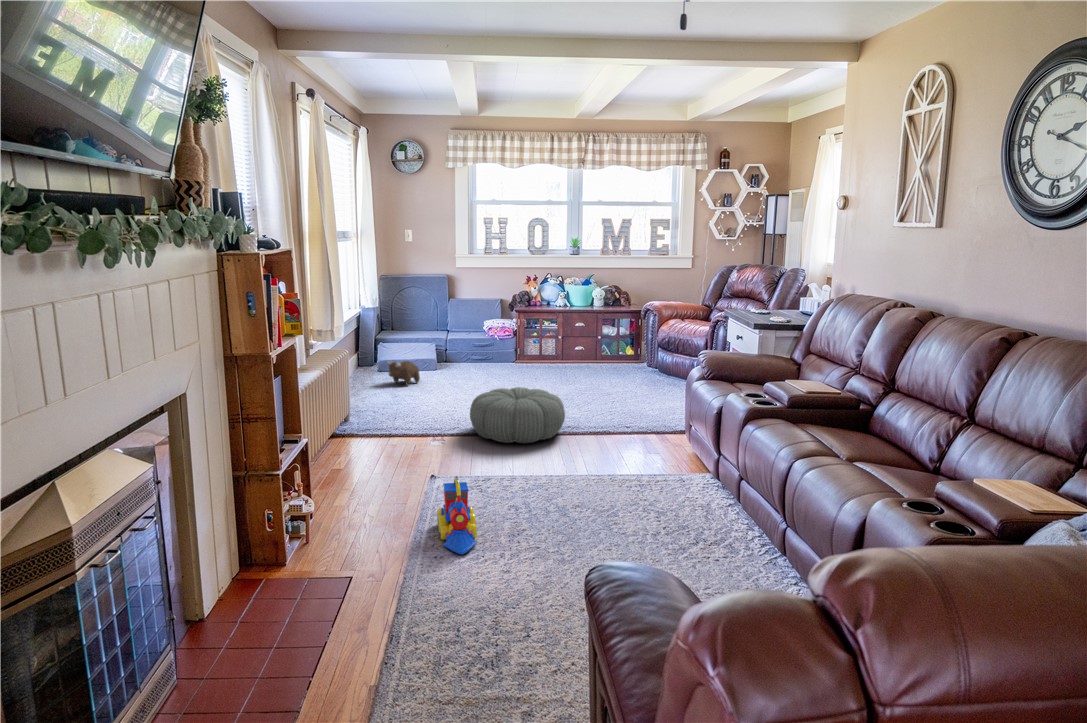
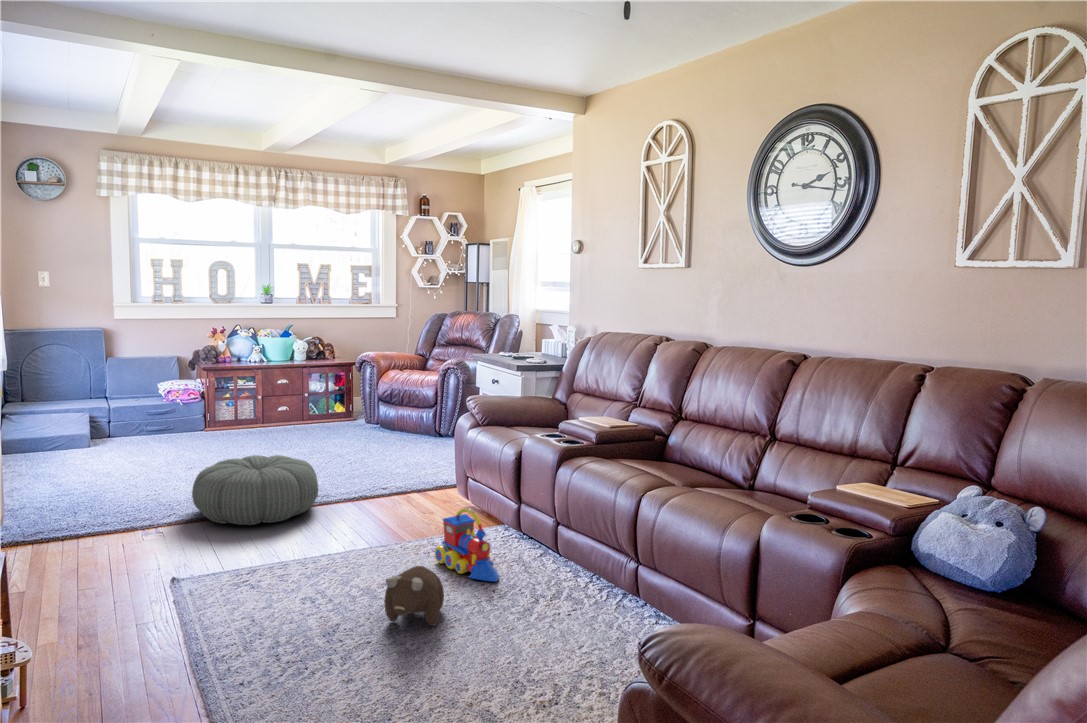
plush toy: present [387,361,420,385] -> present [385,566,444,626]
toy train: present [437,476,477,554] -> present [435,508,498,582]

